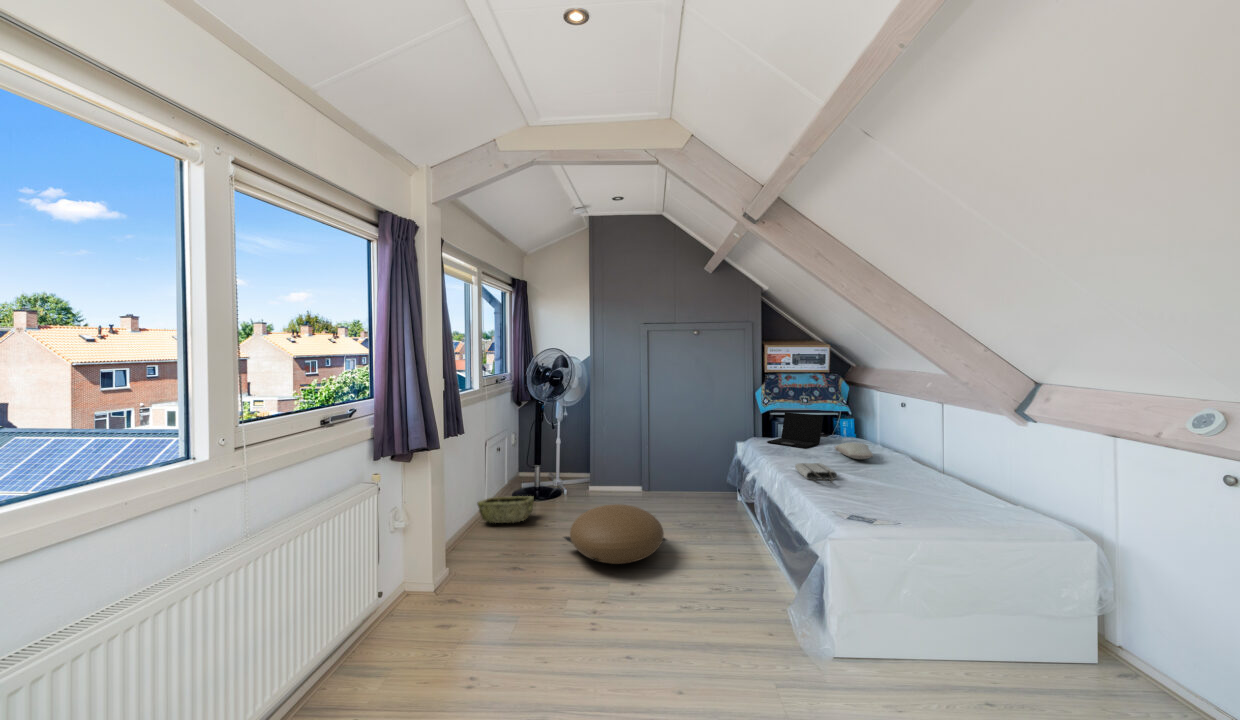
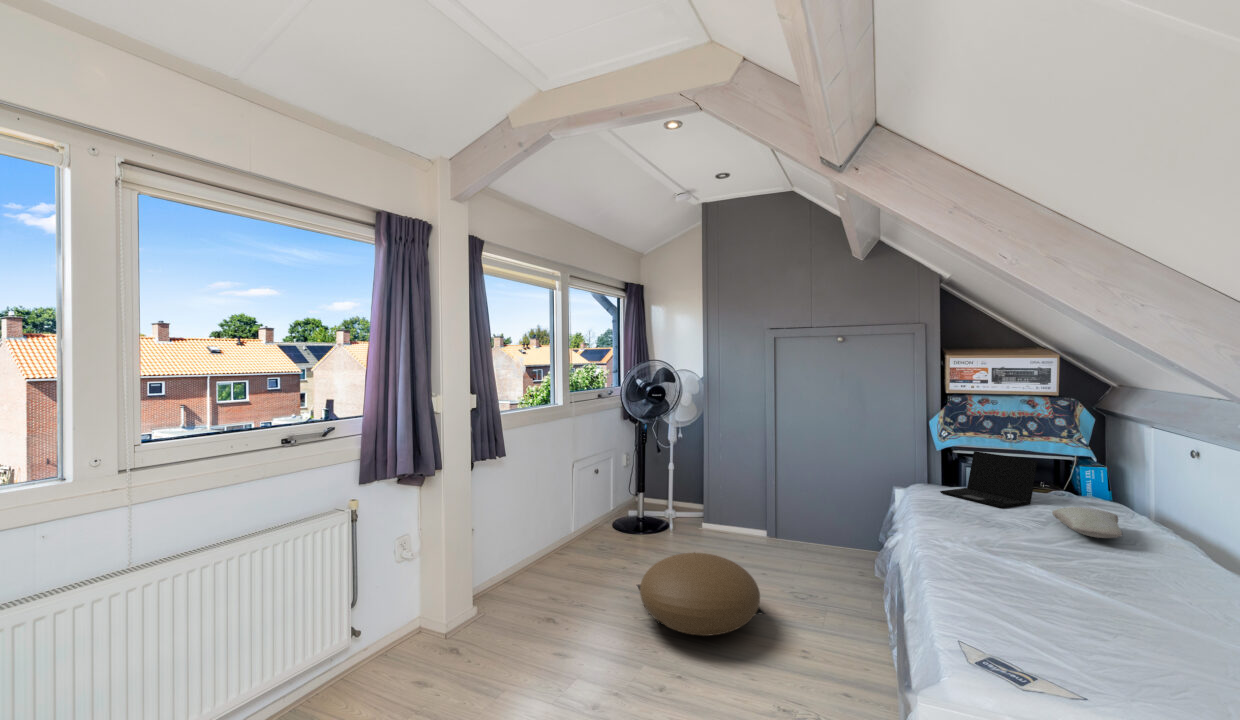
tote bag: present [795,463,837,483] -> none [965,532,1036,575]
woven basket: present [477,496,534,523] -> none [563,524,626,557]

